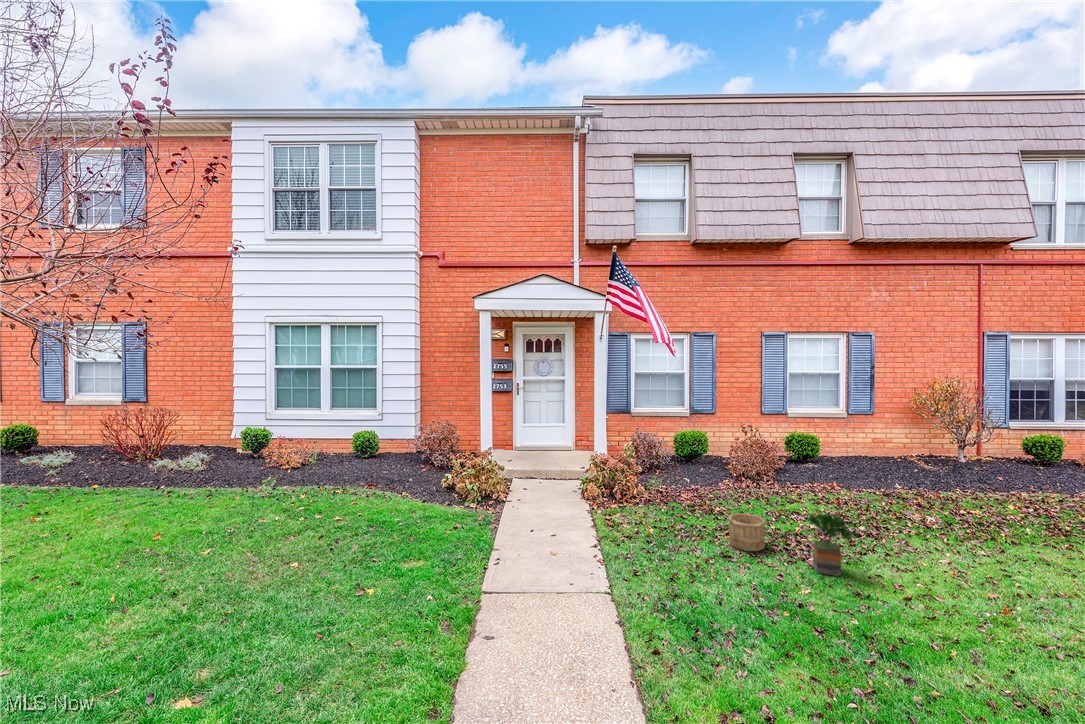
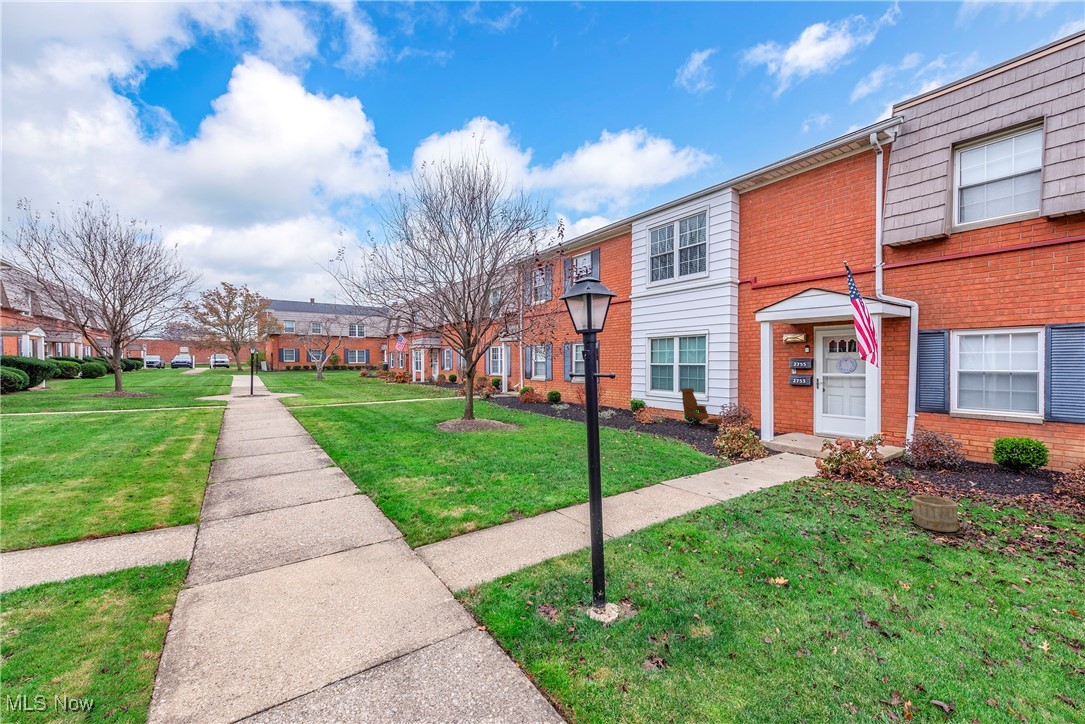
lounge chair: none [347,404,419,467] -> present [681,388,722,431]
potted tree: present [808,514,852,576] -> none [976,500,1034,569]

